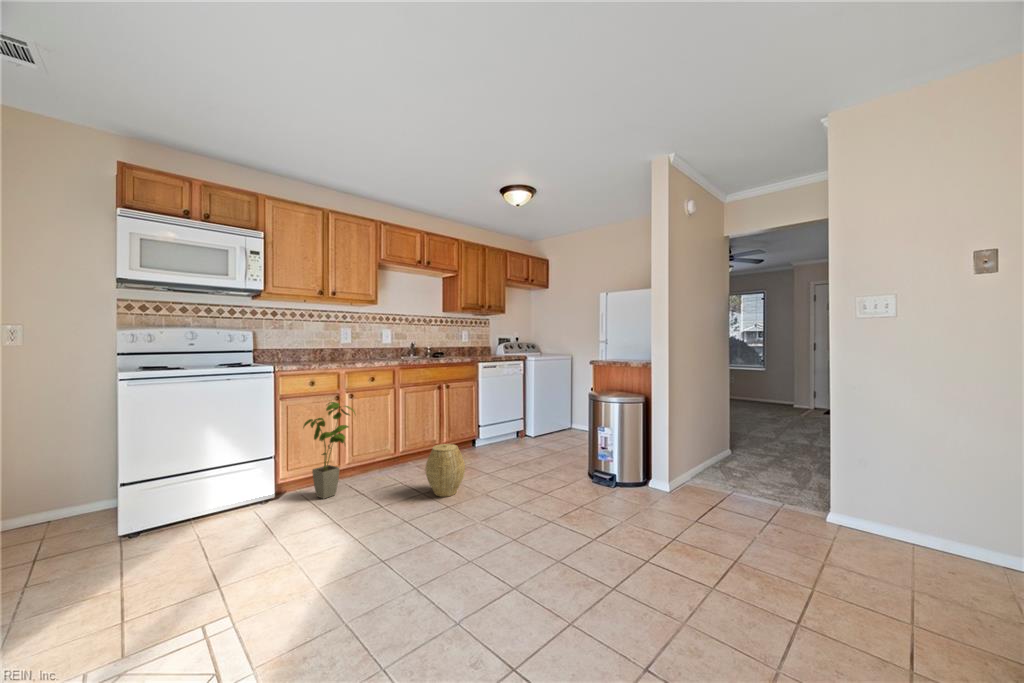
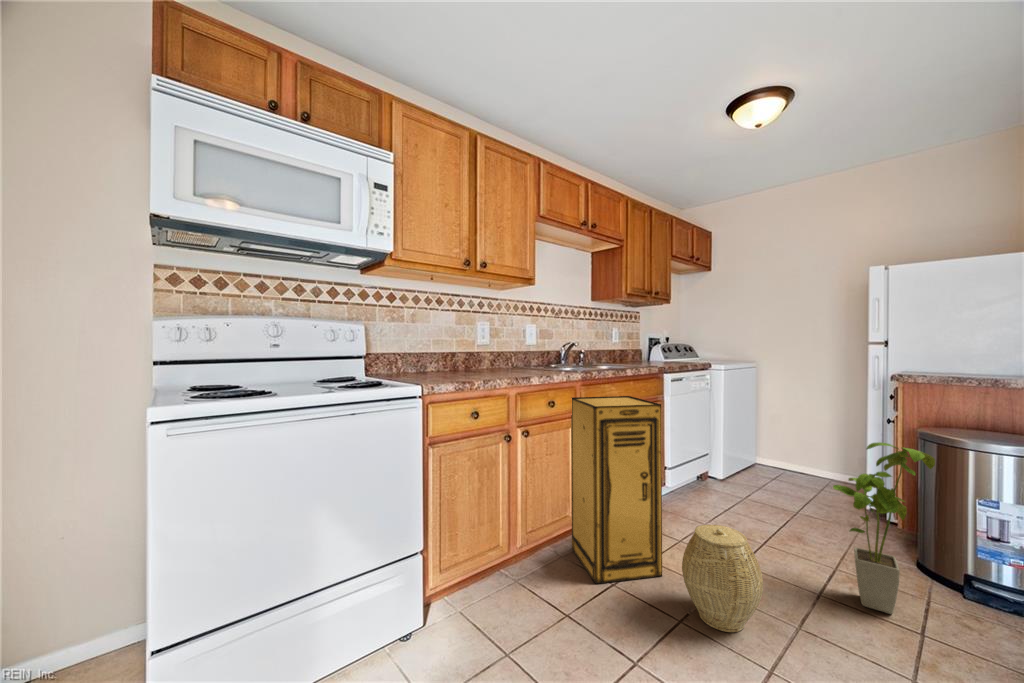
storage cabinet: none [390,376,433,483] -> present [571,396,662,584]
house plant: present [303,402,355,499] -> present [833,442,935,614]

